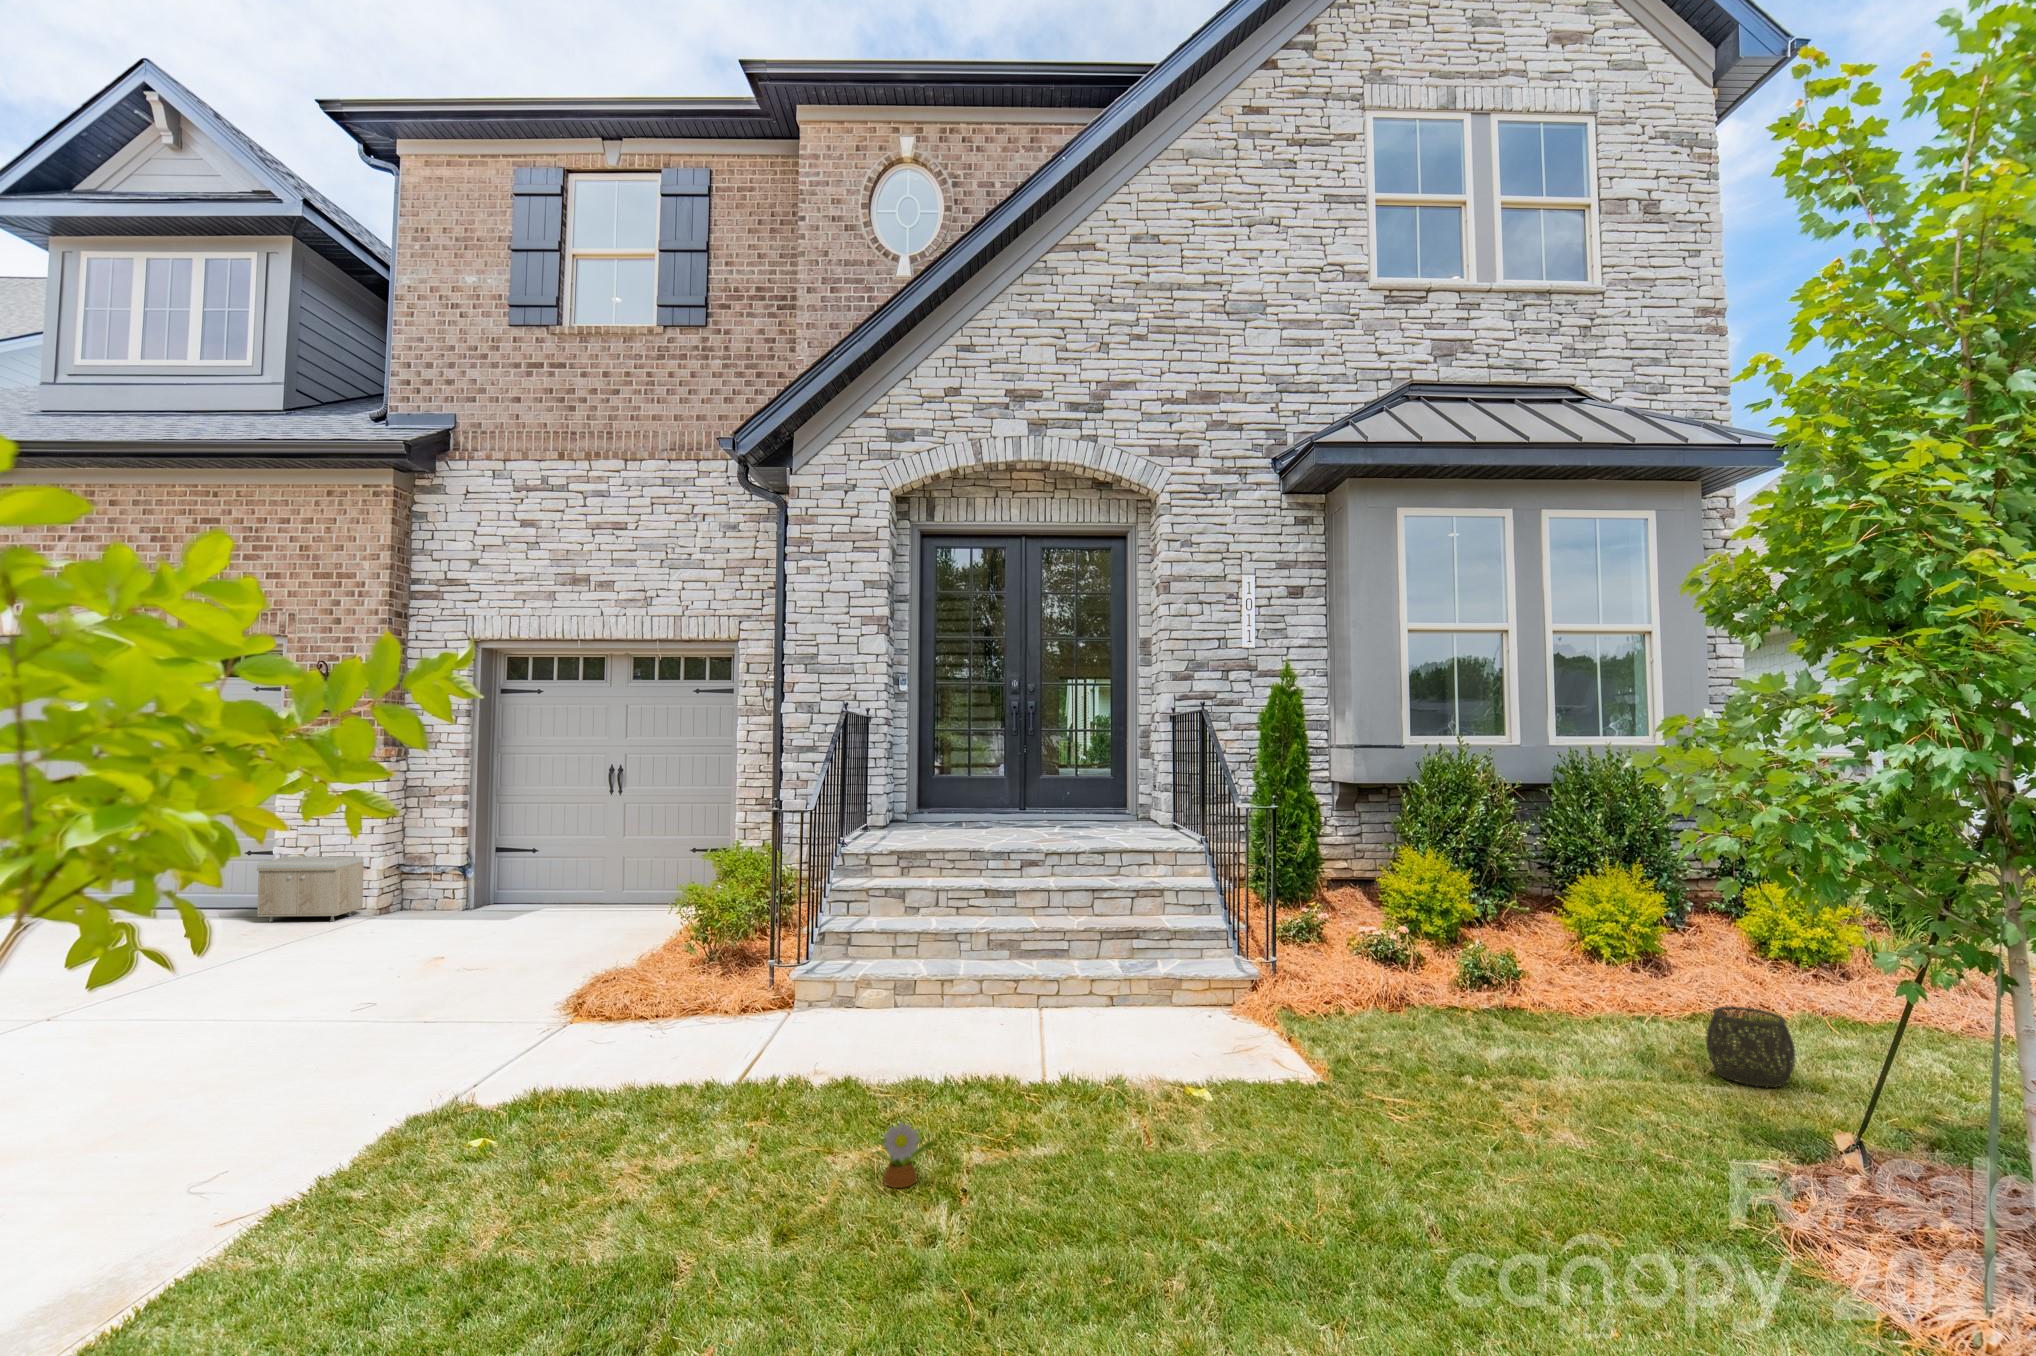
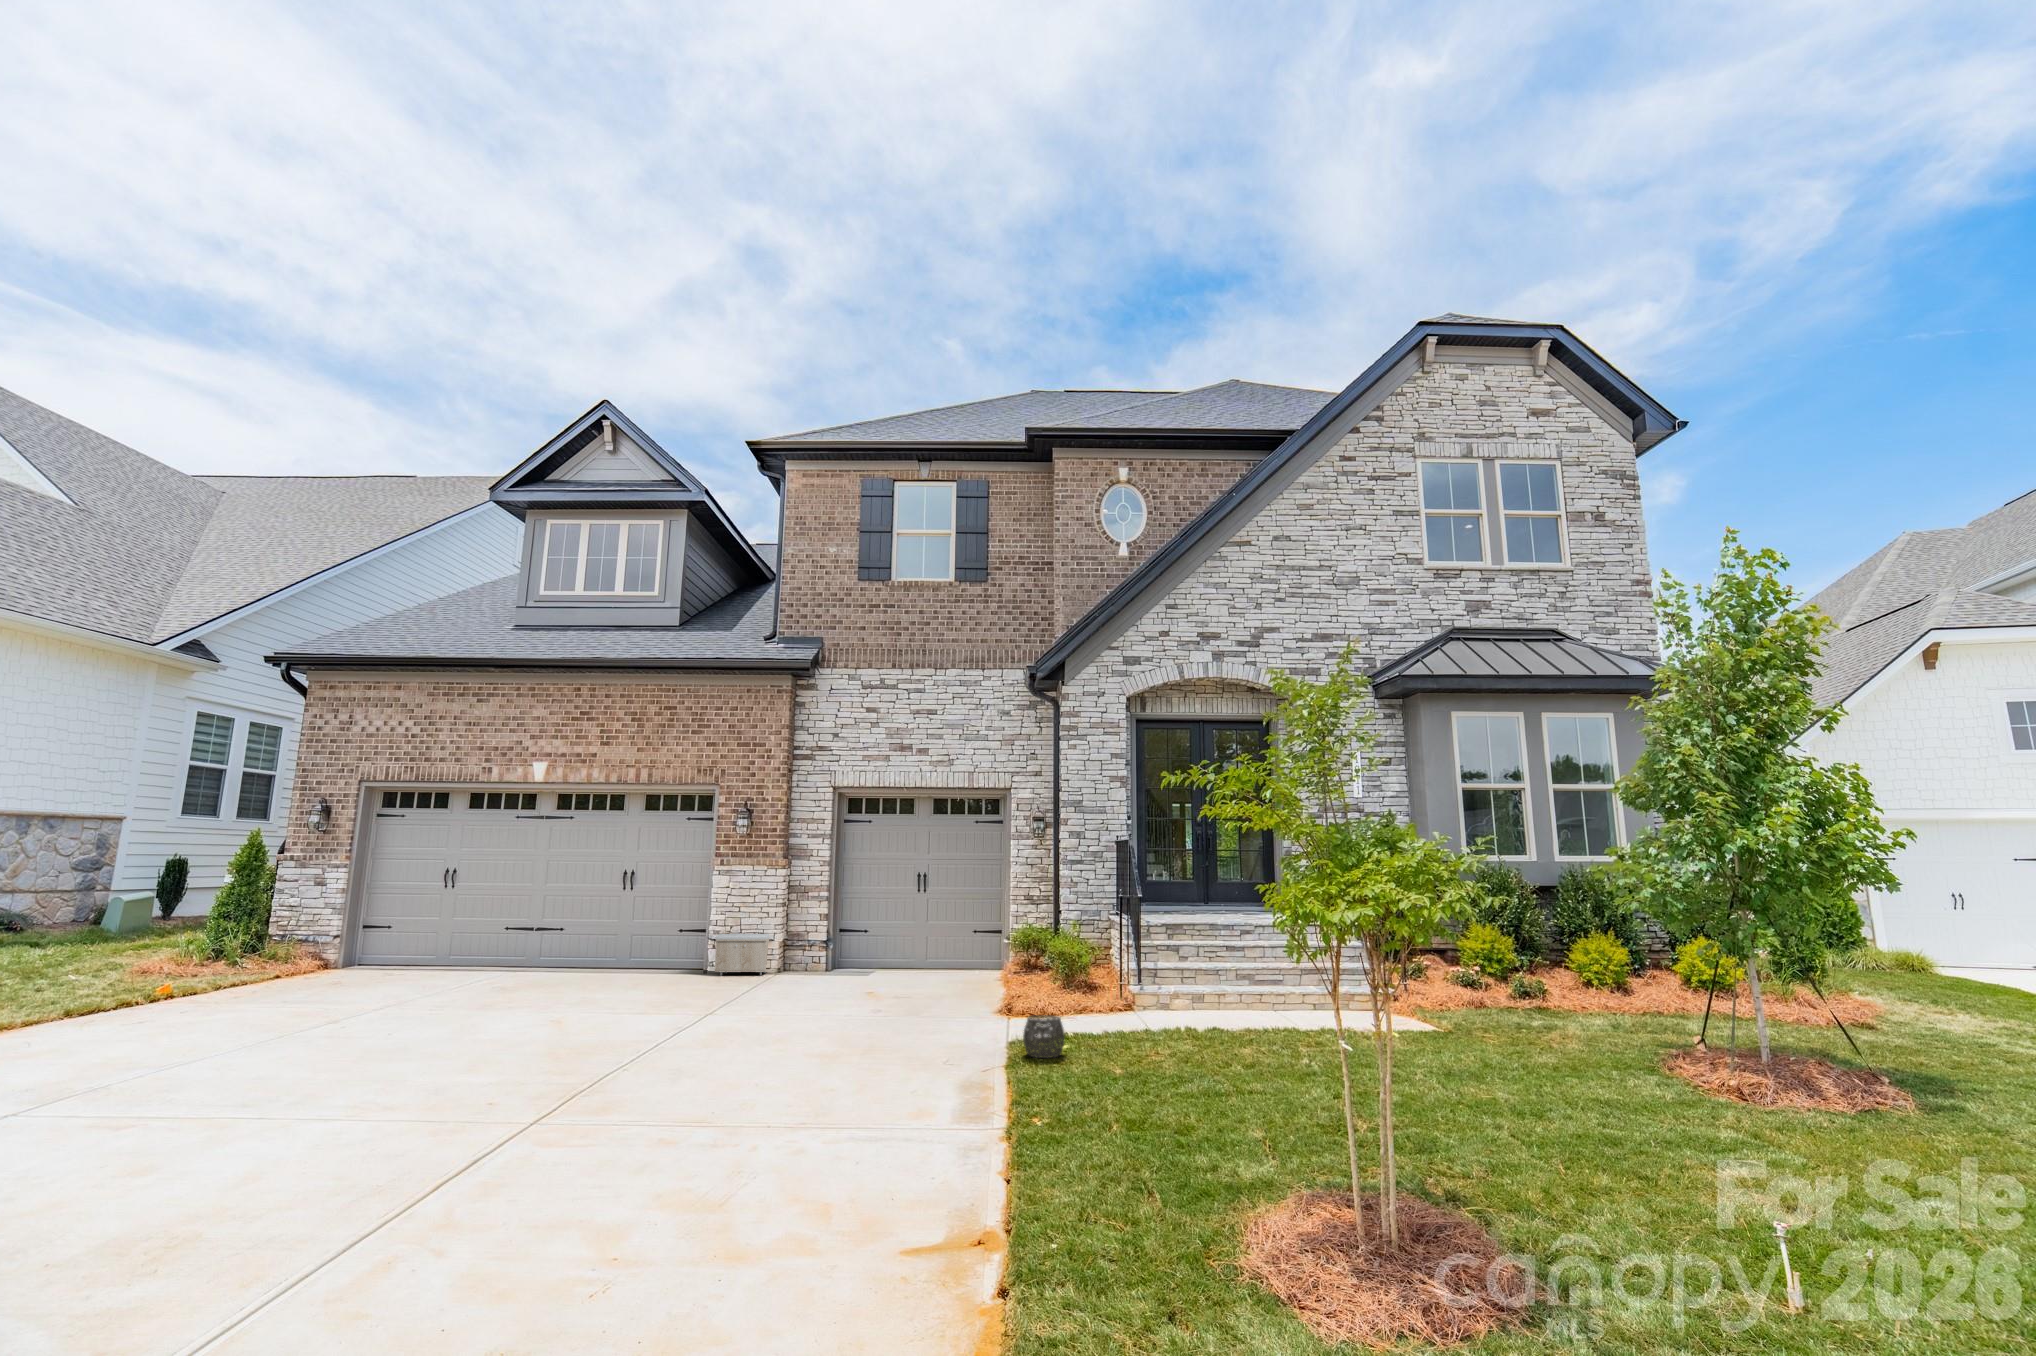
woven basket: present [1706,1006,1796,1087] -> present [1023,1015,1065,1058]
decorative plant: present [874,1122,938,1188] -> none [1253,1022,1284,1053]

